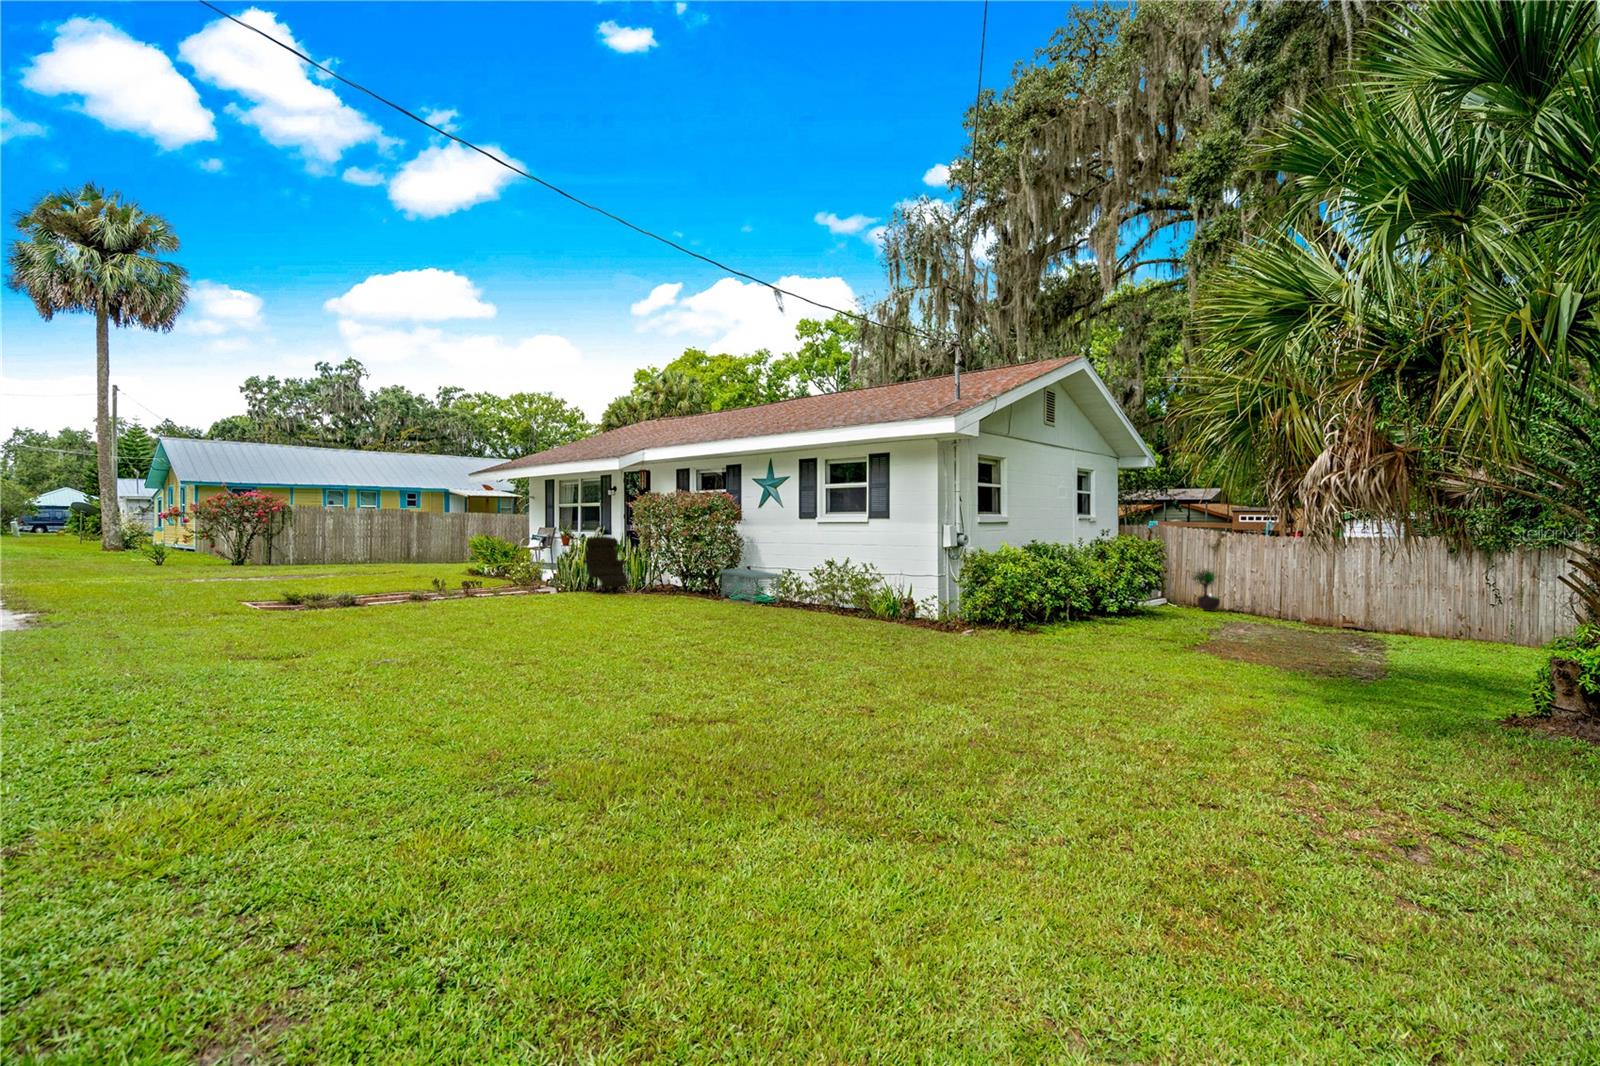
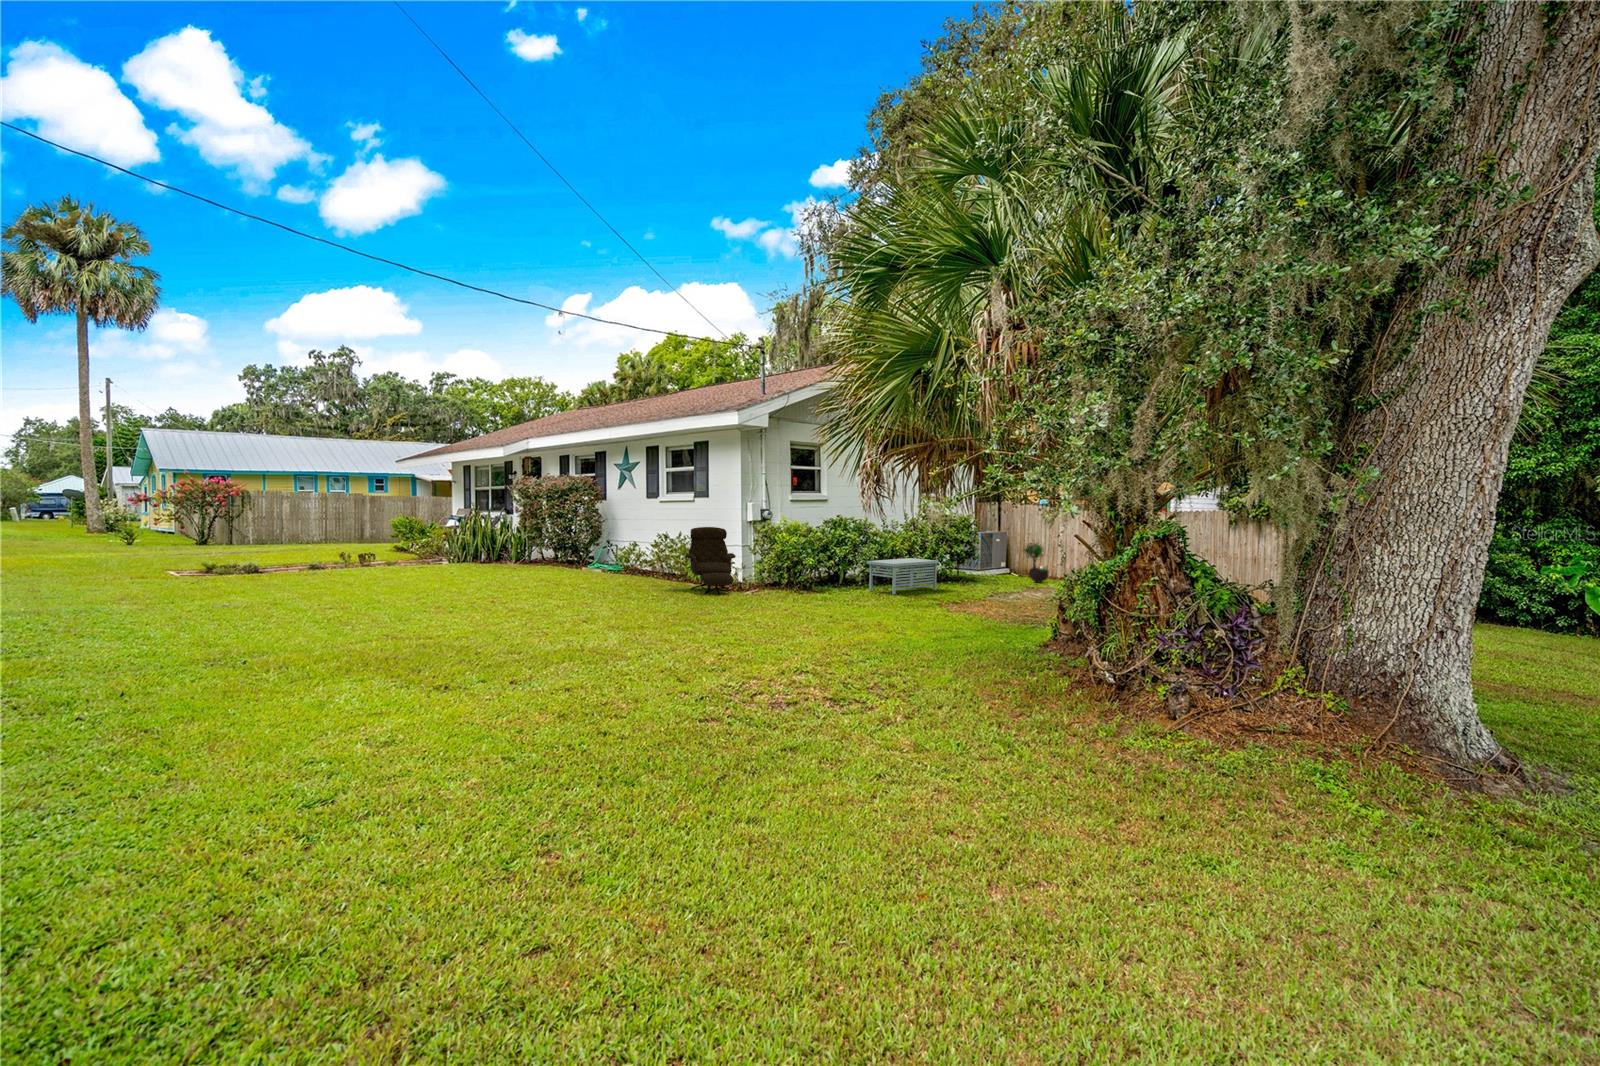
lounge chair: present [583,537,628,593] -> present [686,527,736,595]
storage bench: present [720,569,781,605] -> present [867,558,939,594]

